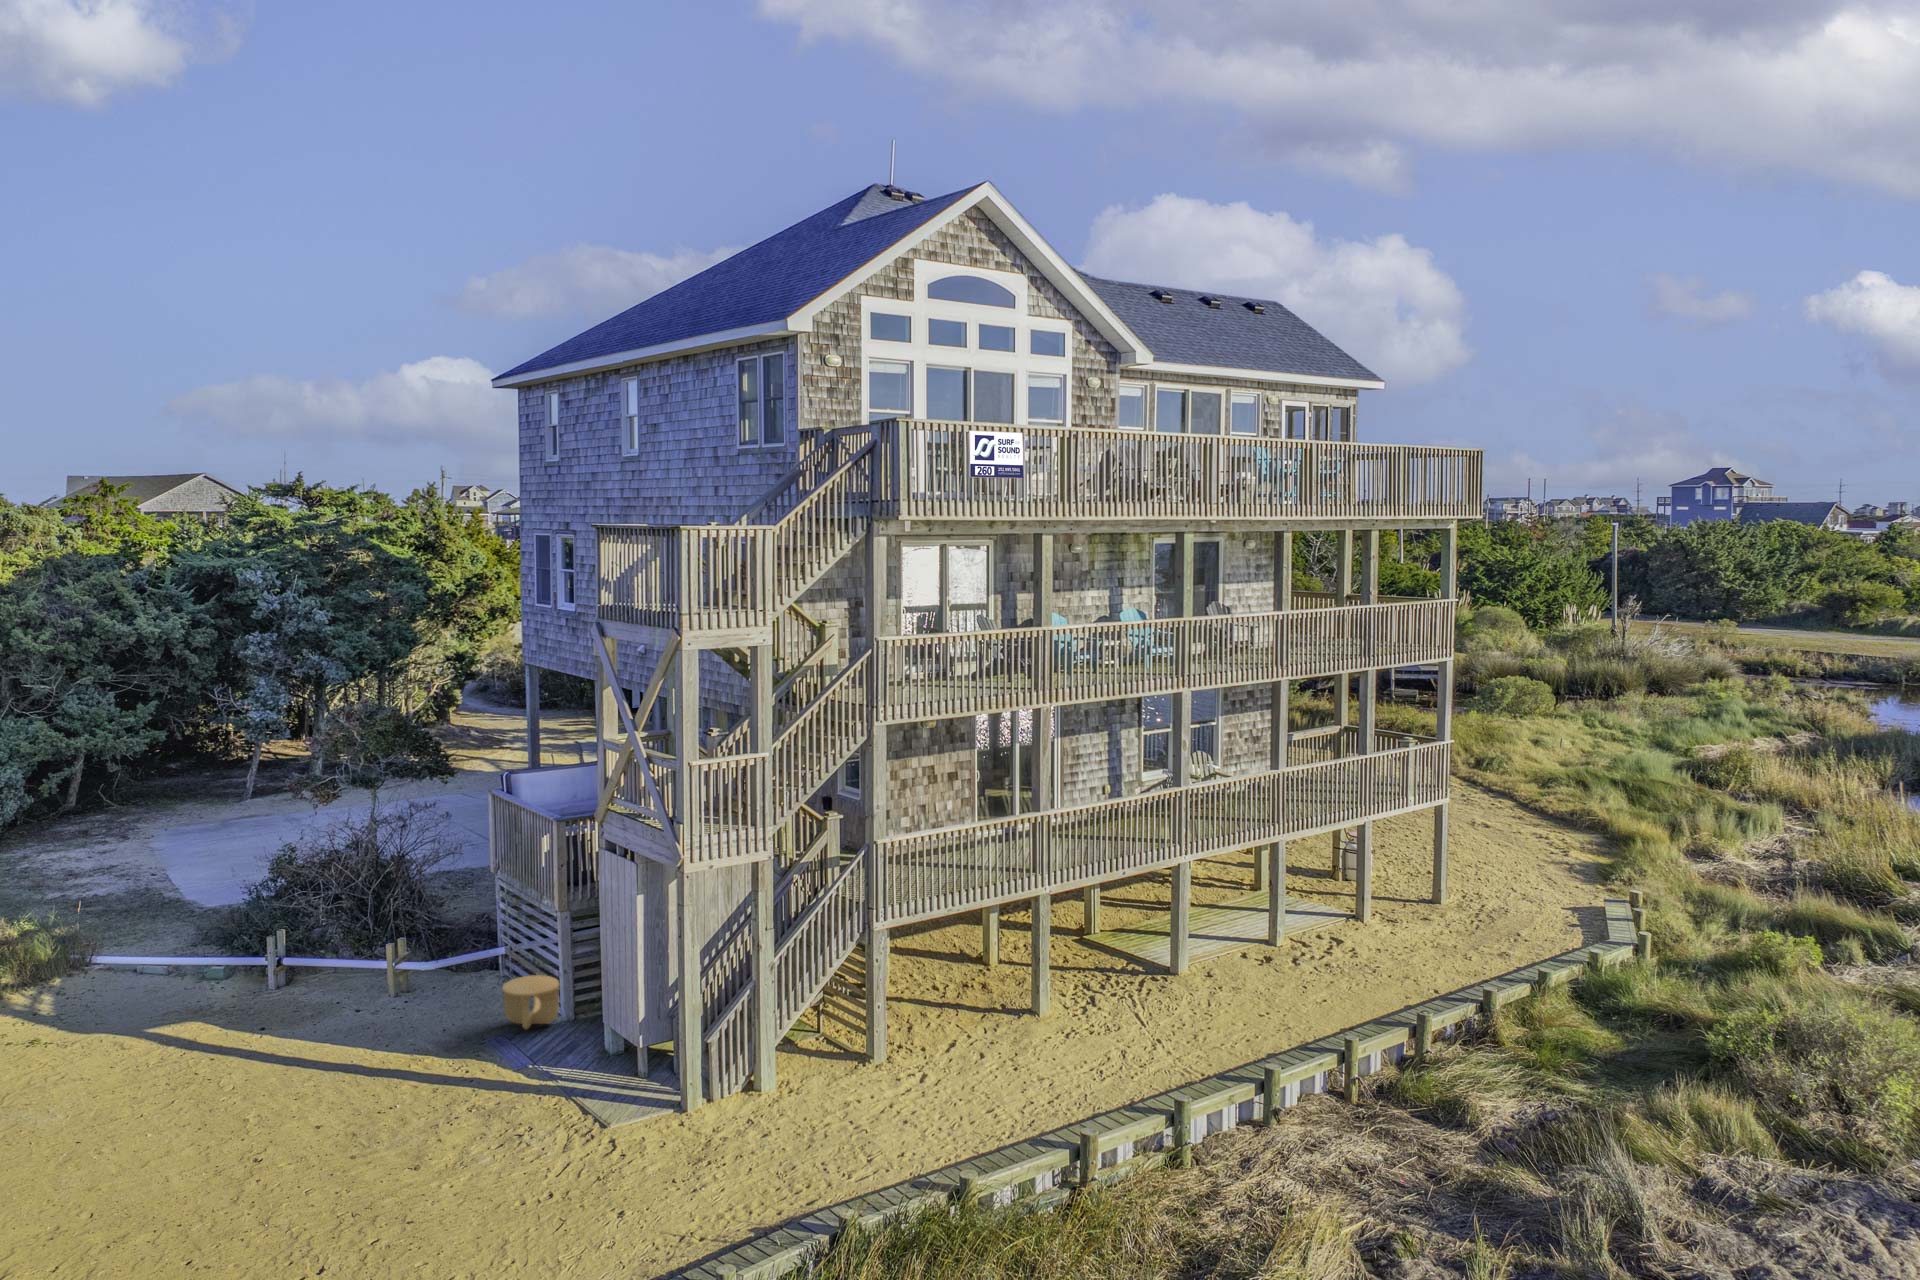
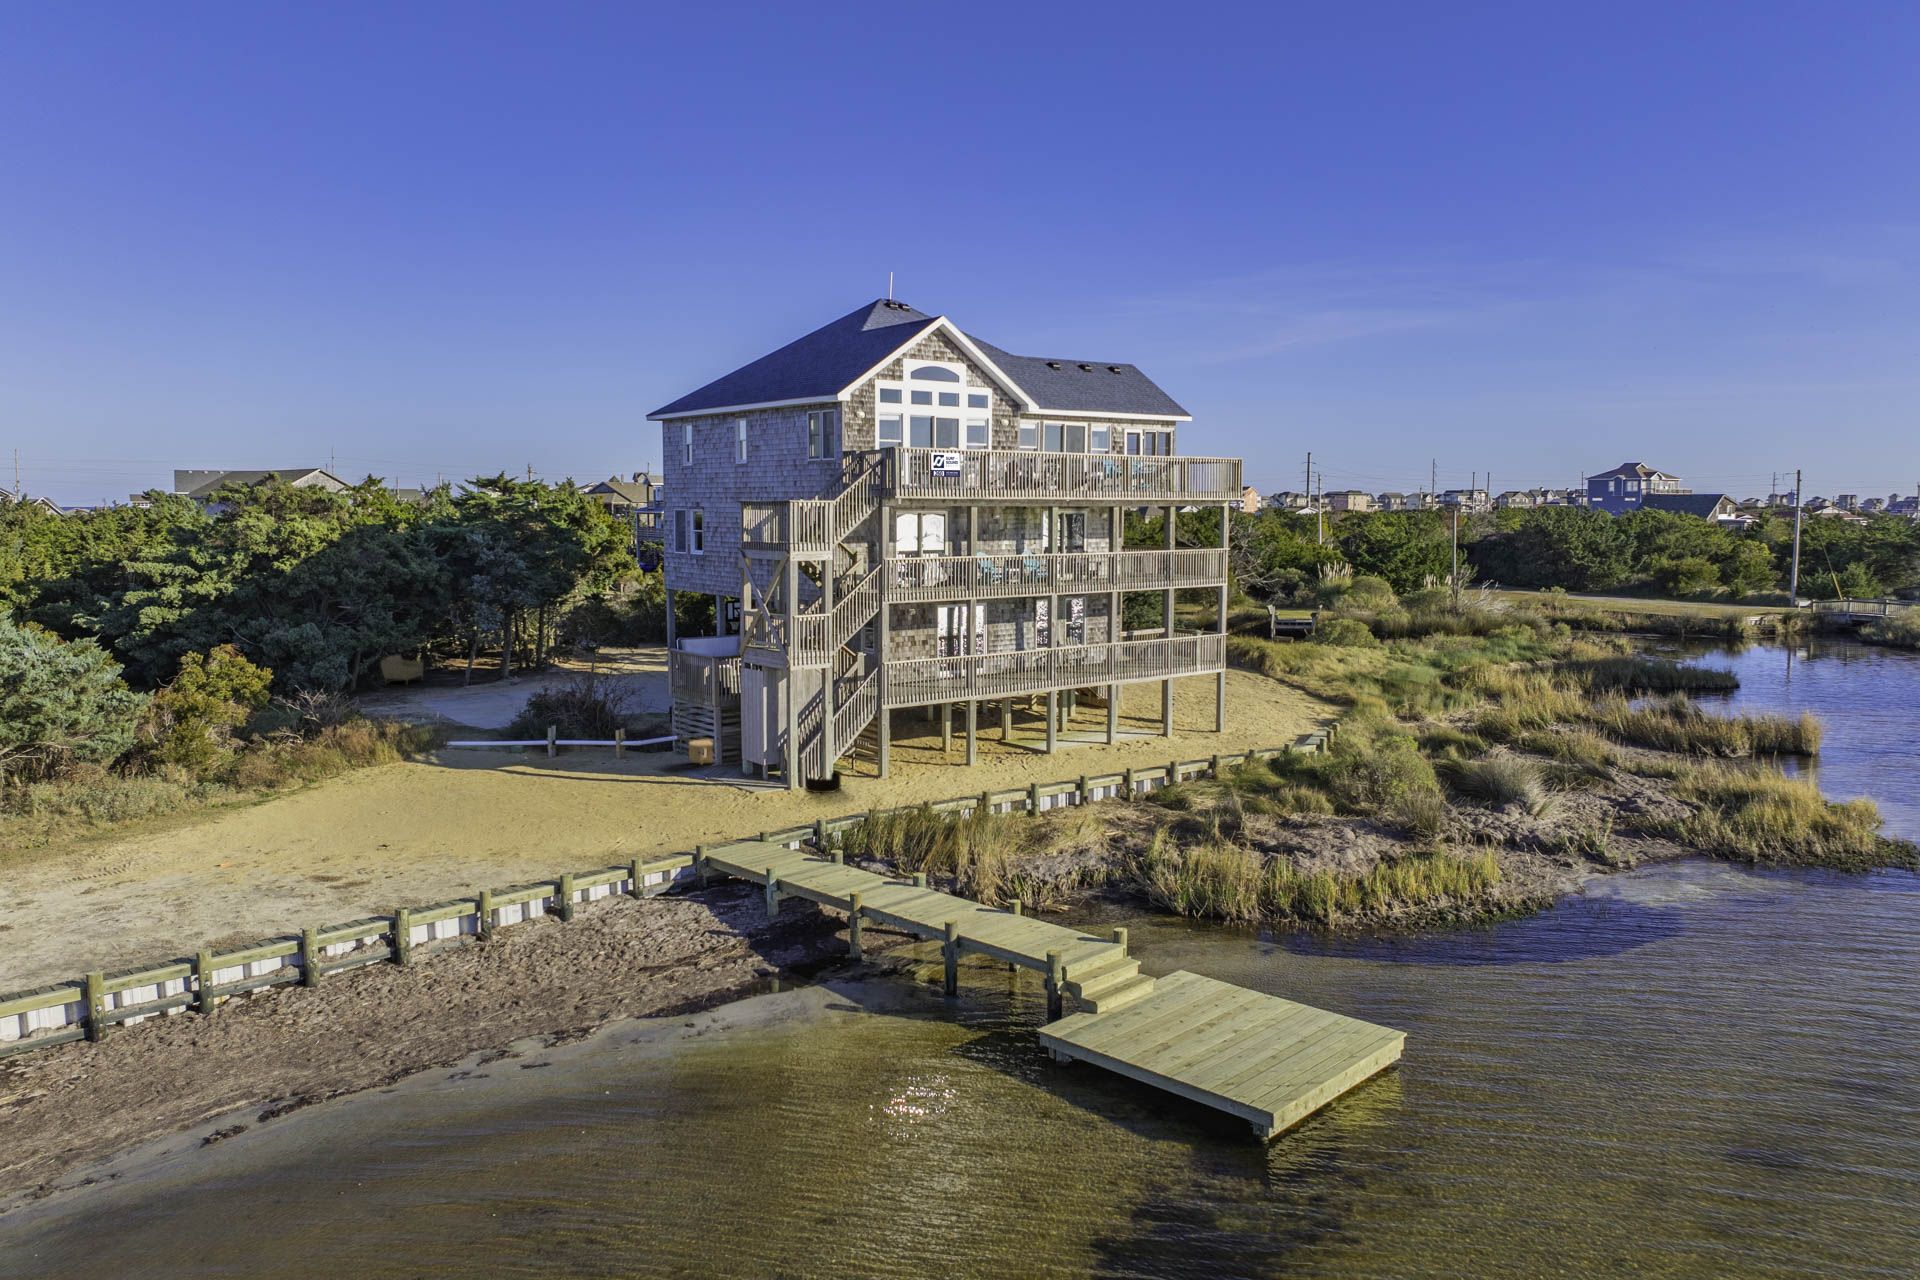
chair: none [62,763,139,818] -> present [381,655,423,683]
basket: none [715,1064,787,1123] -> present [805,771,841,793]

